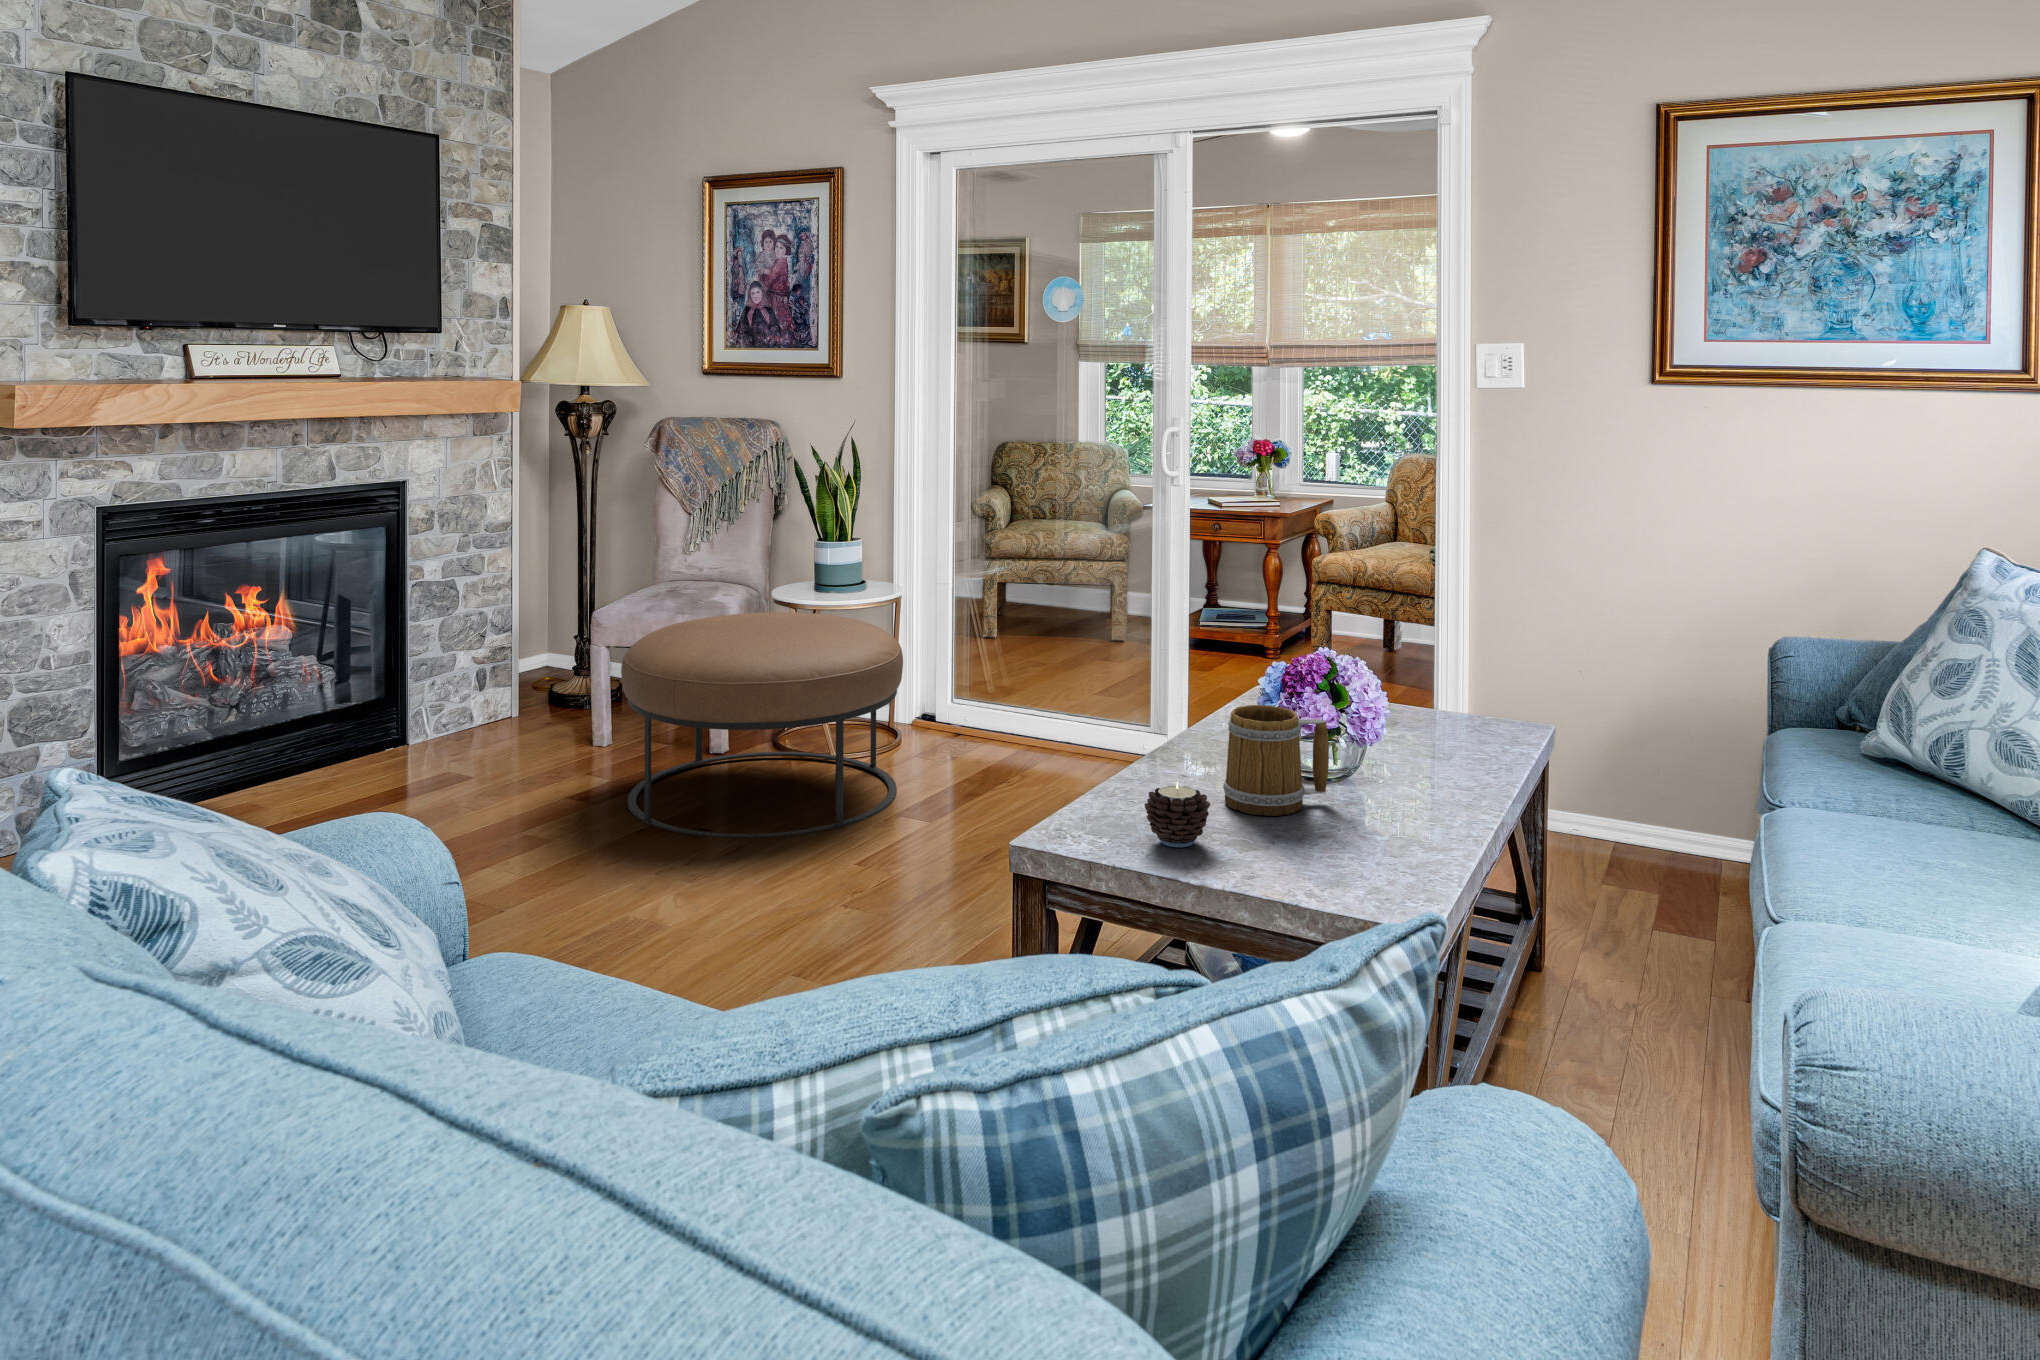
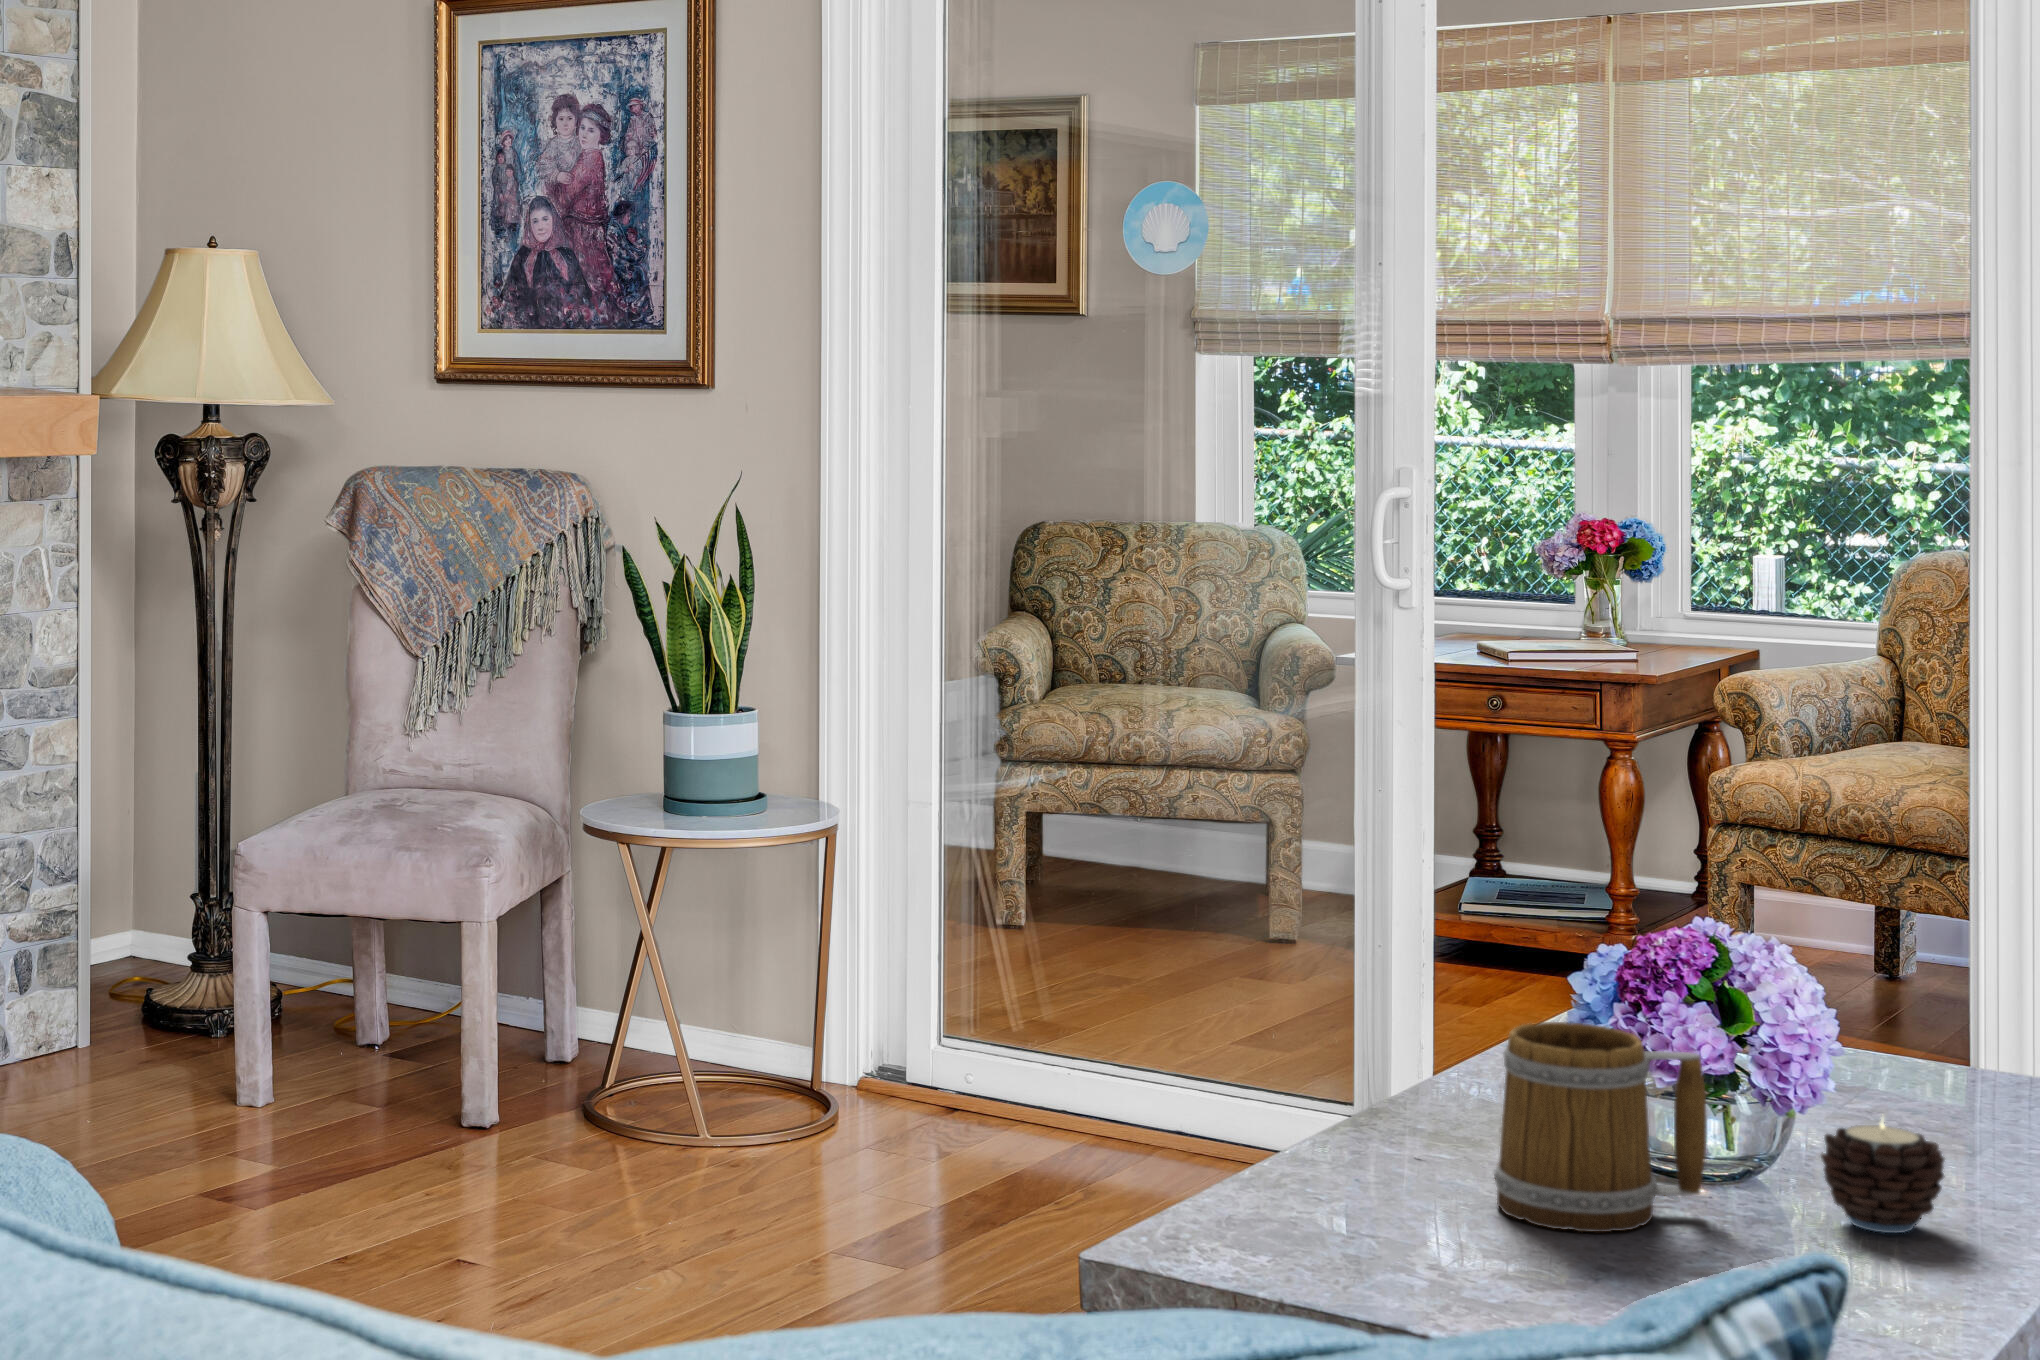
ottoman: present [621,612,903,838] -> none [305,853,847,1285]
candle: present [1144,781,1210,847] -> present [1821,1120,1945,1233]

